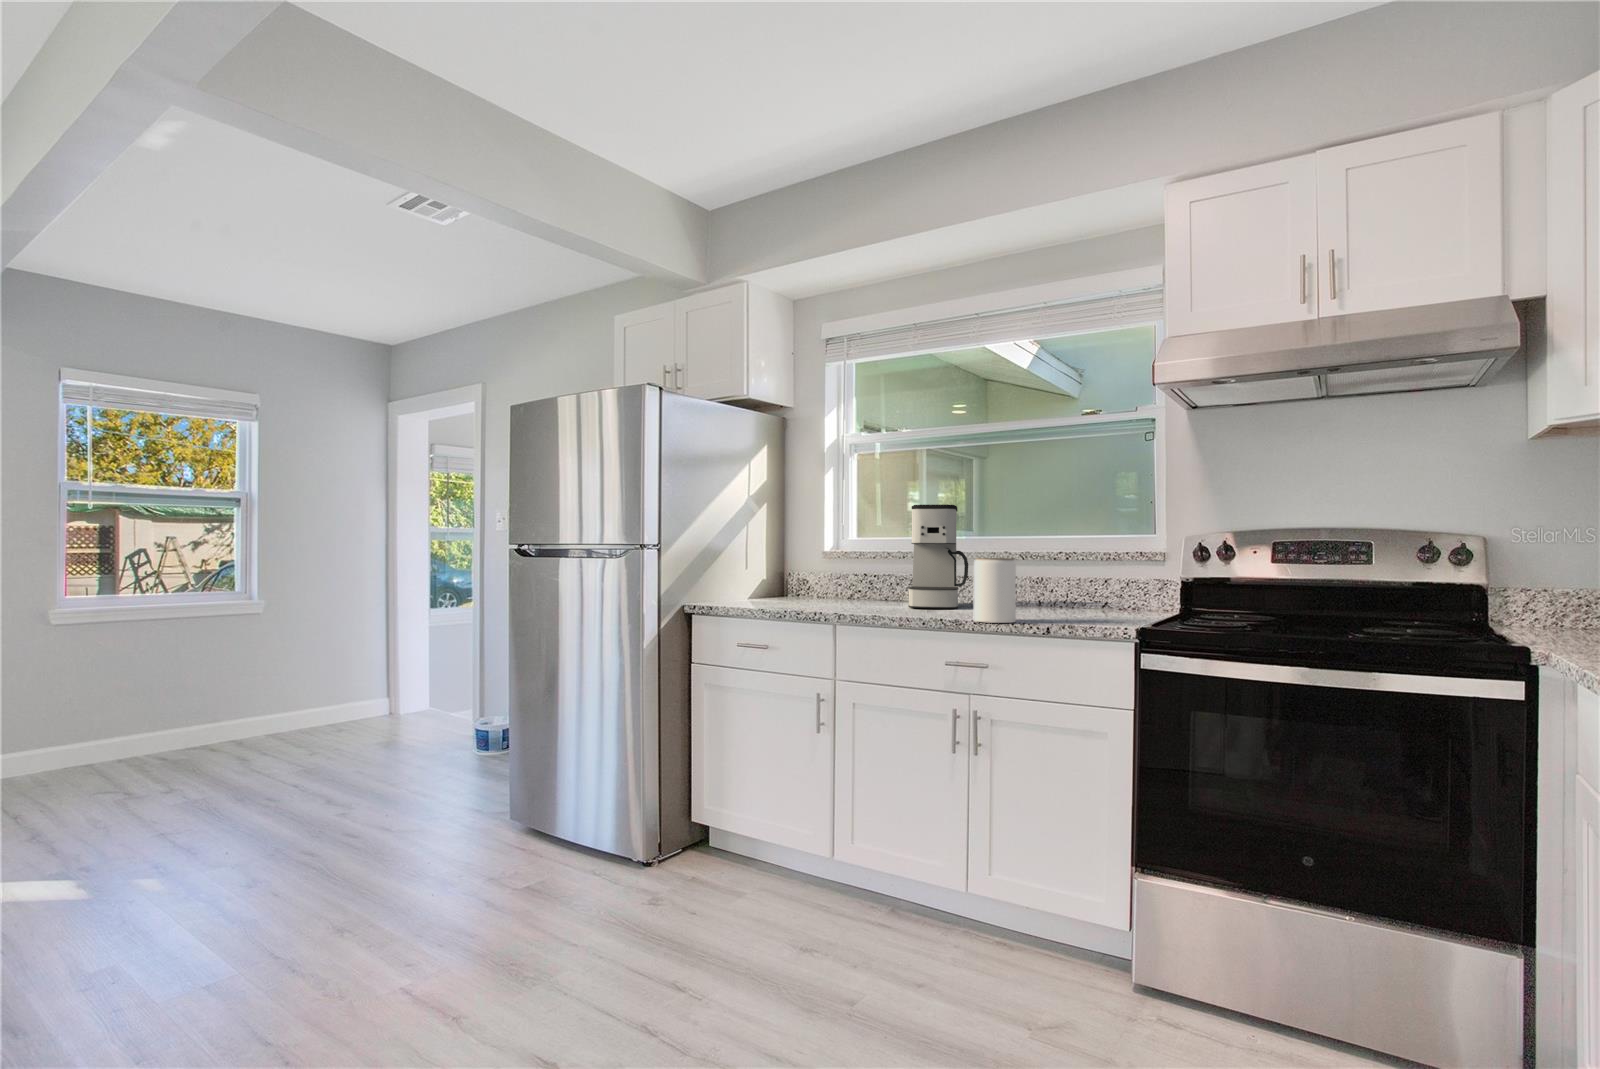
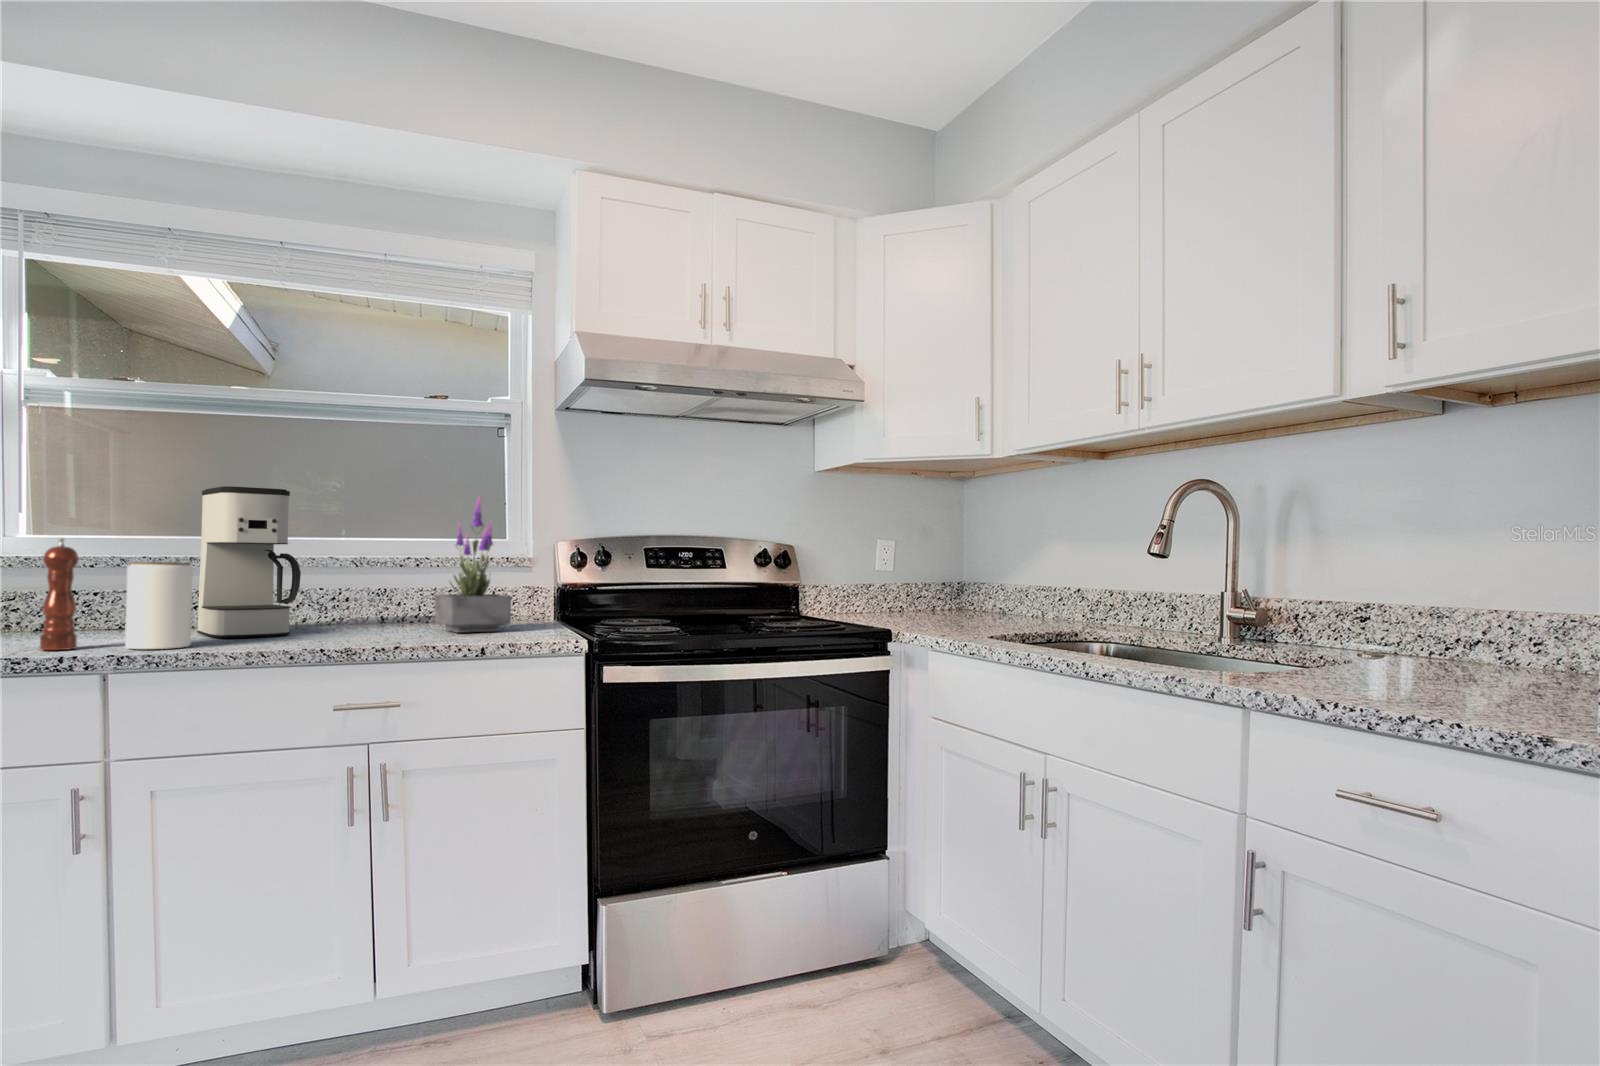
potted plant: none [1054,500,1109,616] -> present [435,496,511,633]
pepper mill: none [814,542,832,609] -> present [40,538,79,650]
jar: present [974,558,1016,623] -> present [125,562,193,649]

